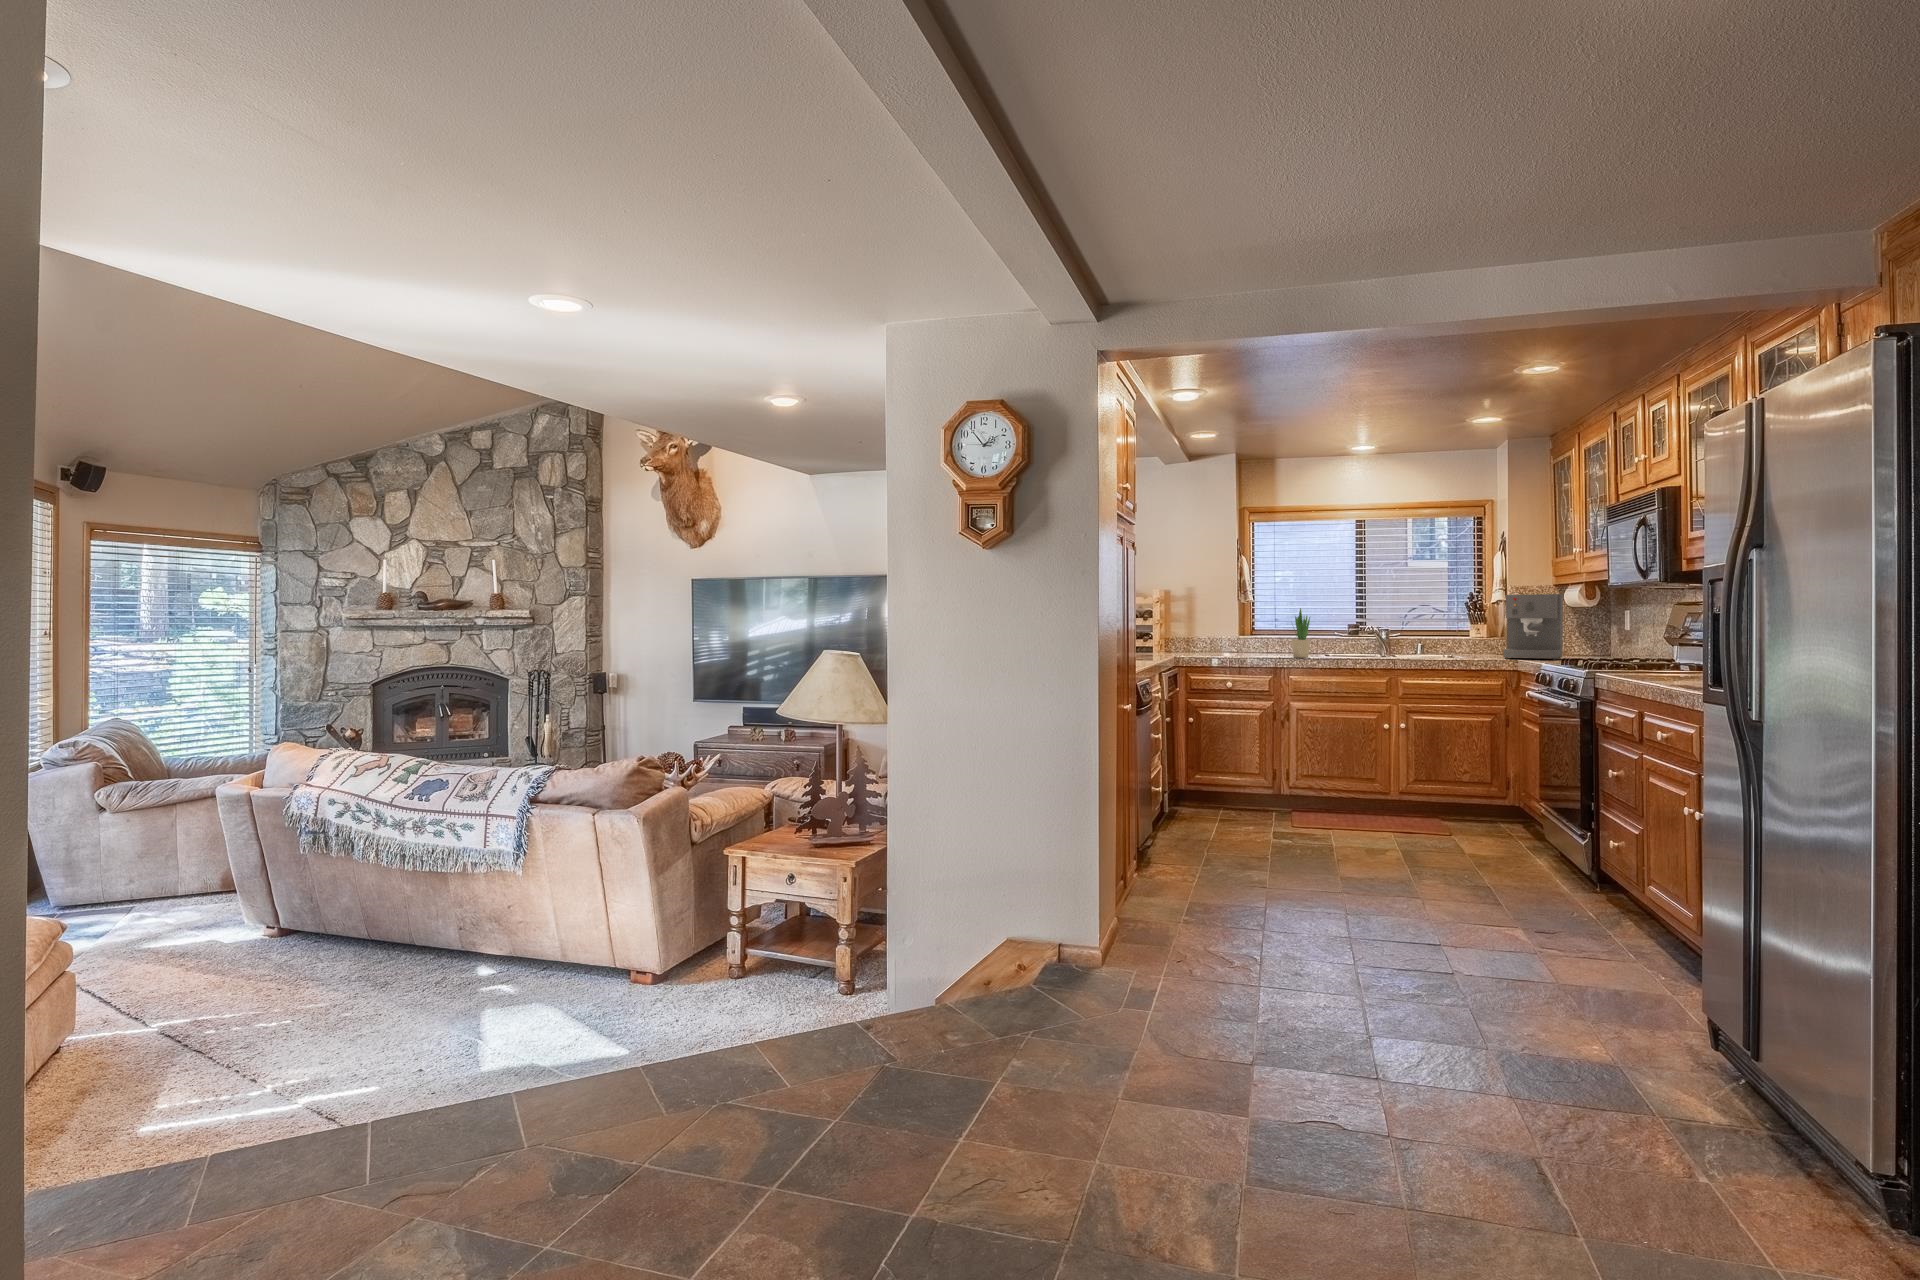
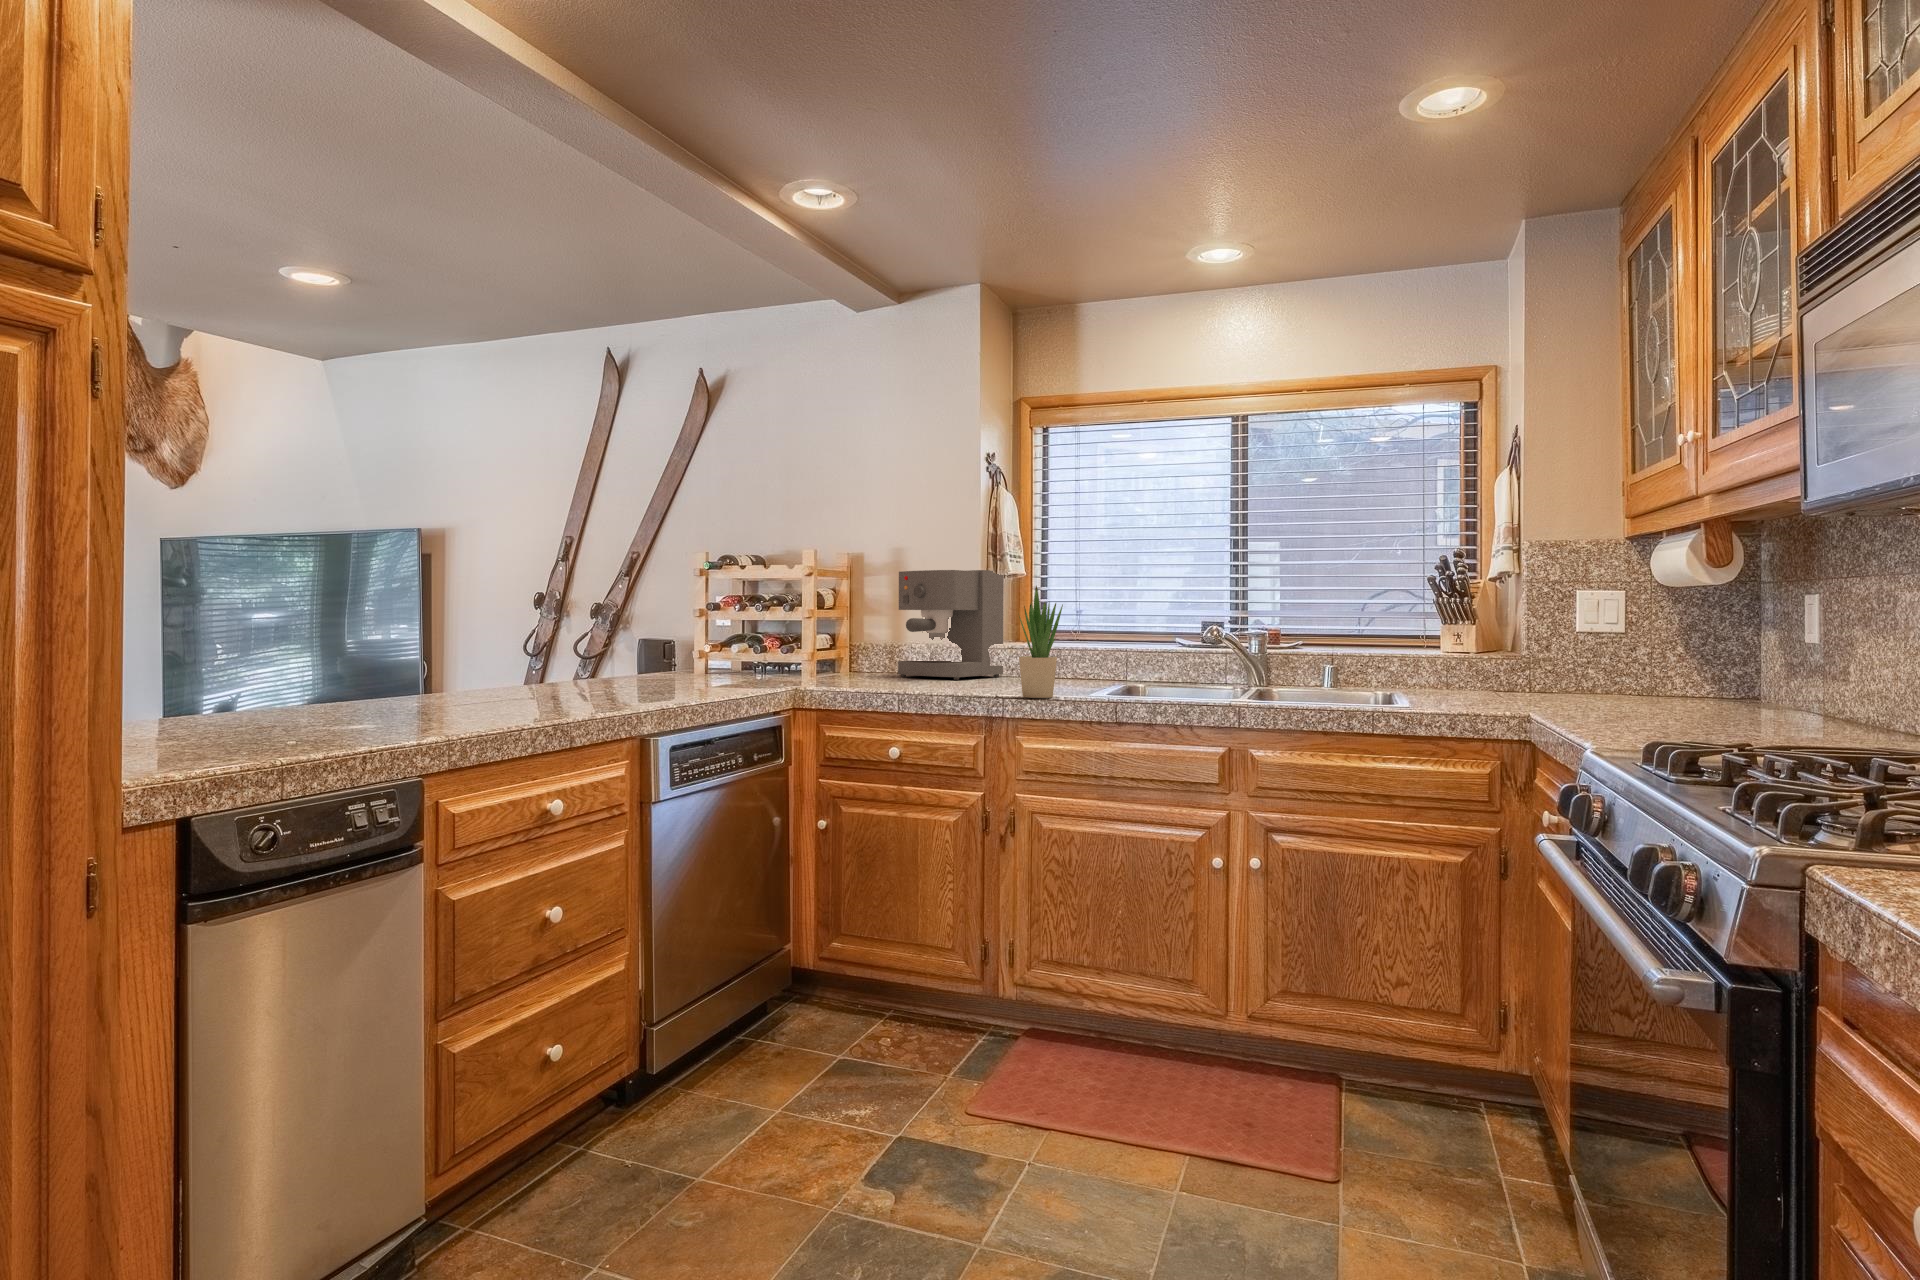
coffee maker: present [1503,594,1563,660] -> present [898,570,1004,680]

